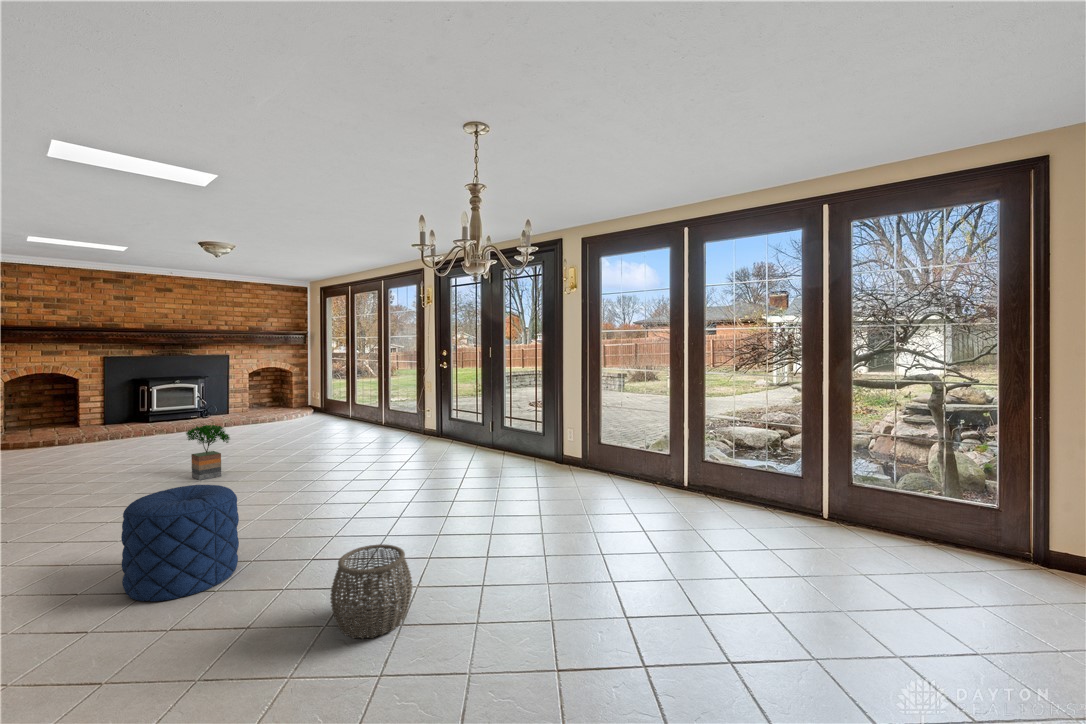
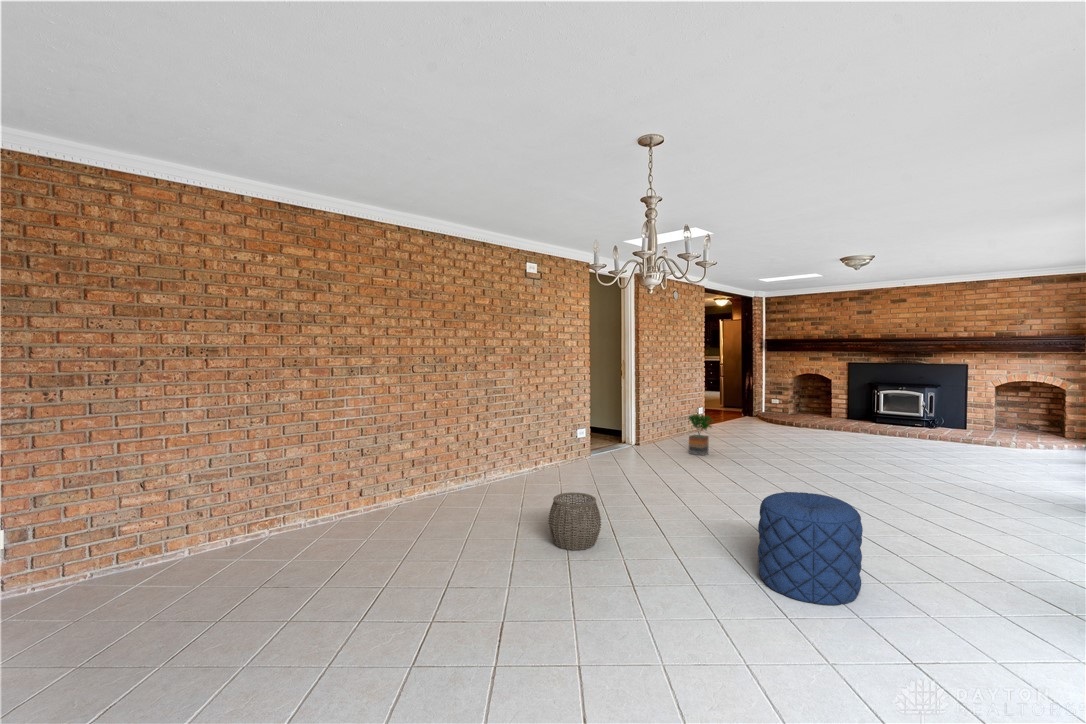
potted tree: present [186,425,230,480] -> present [688,414,713,456]
pouf: present [121,485,239,601] -> present [758,492,863,605]

